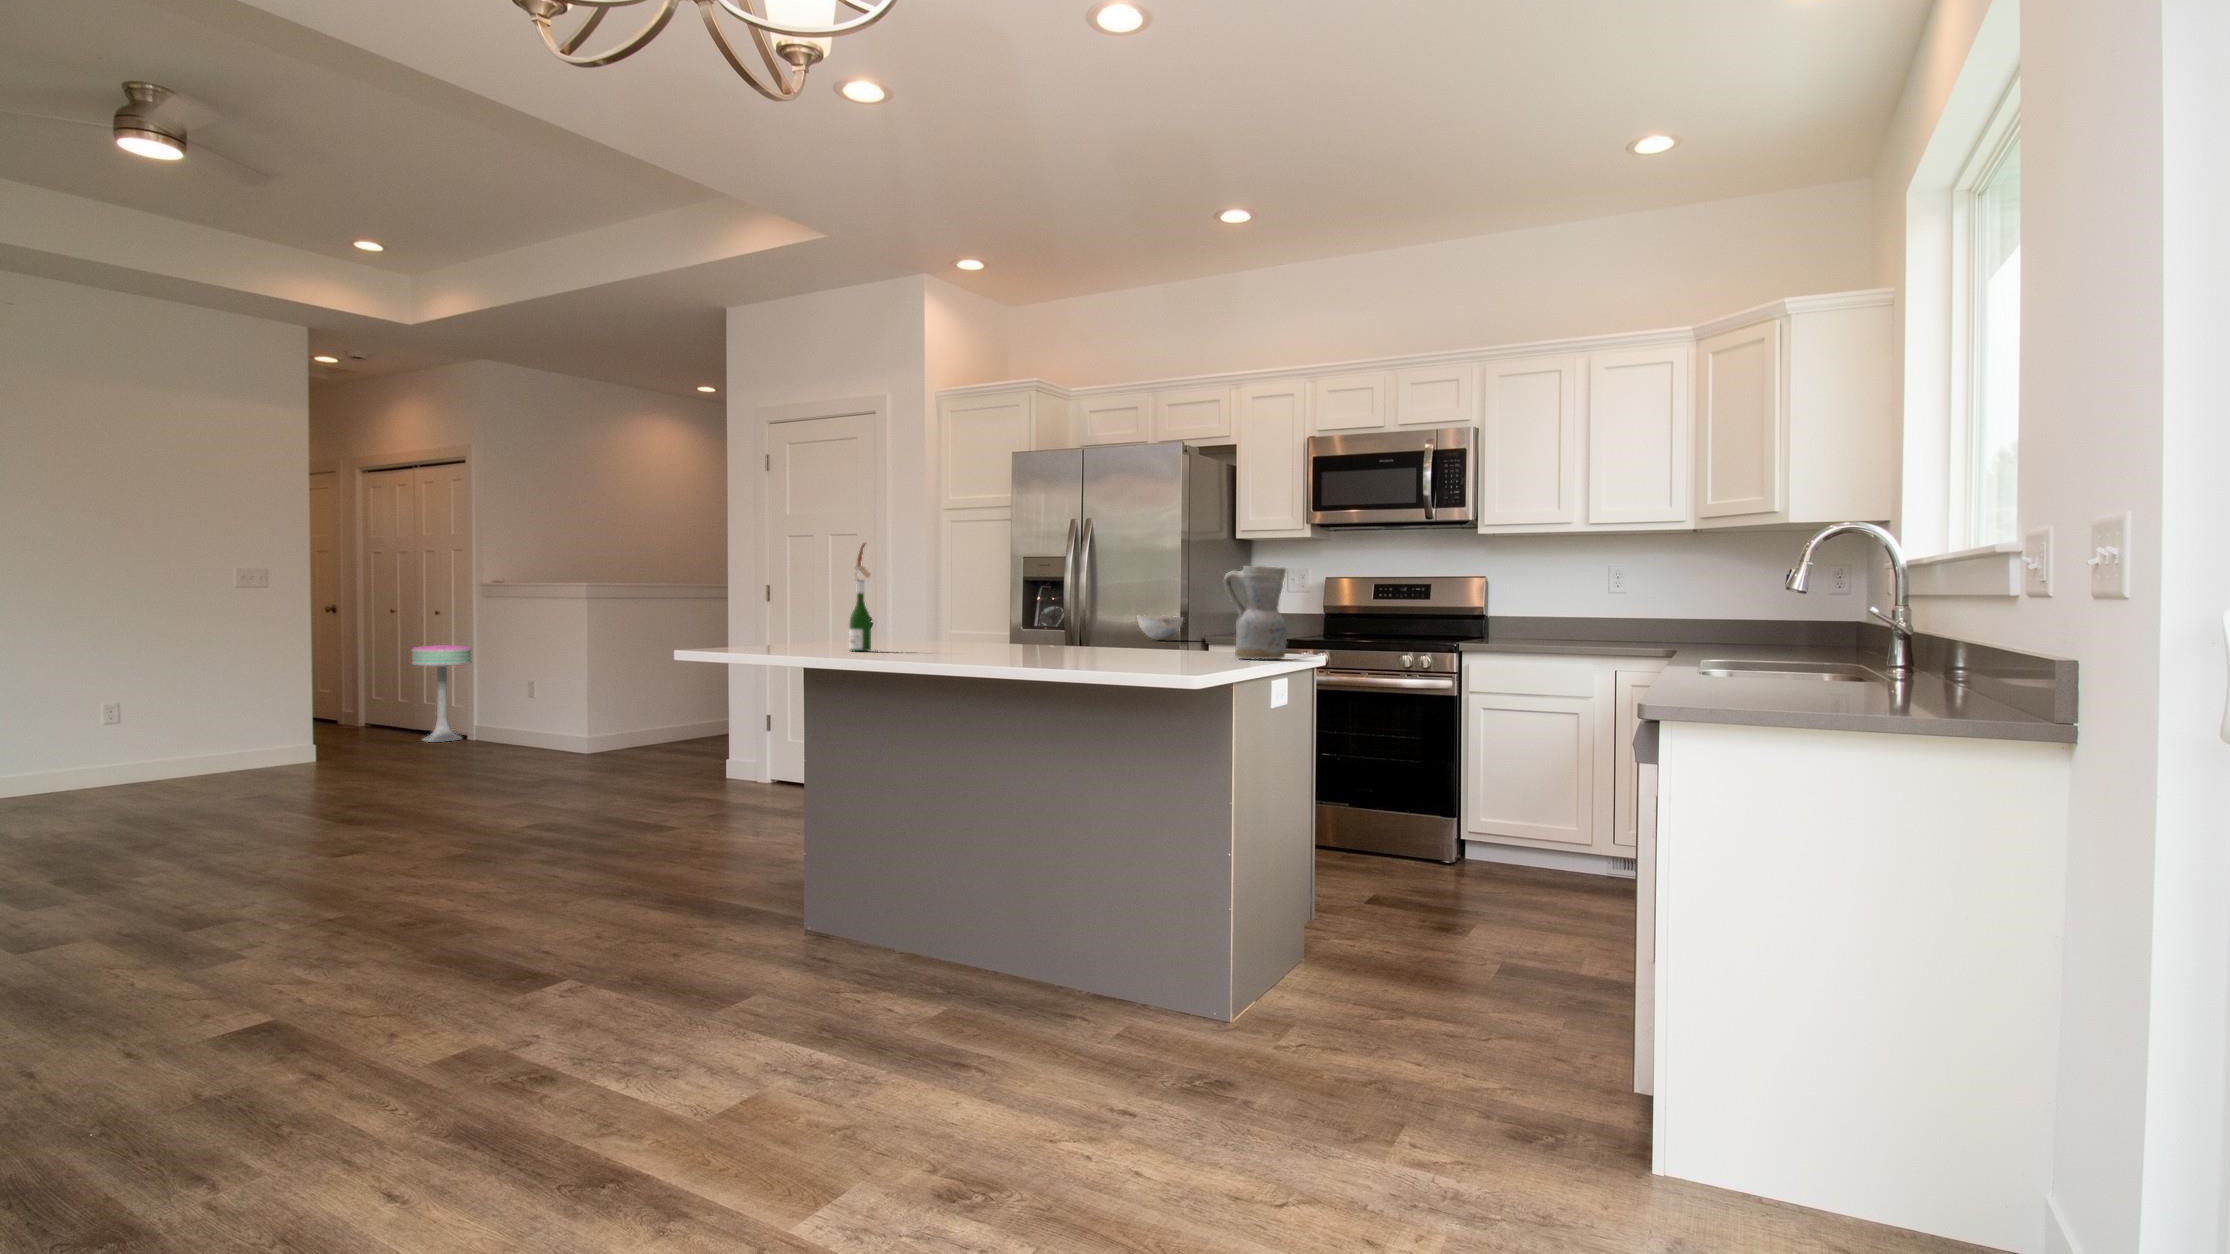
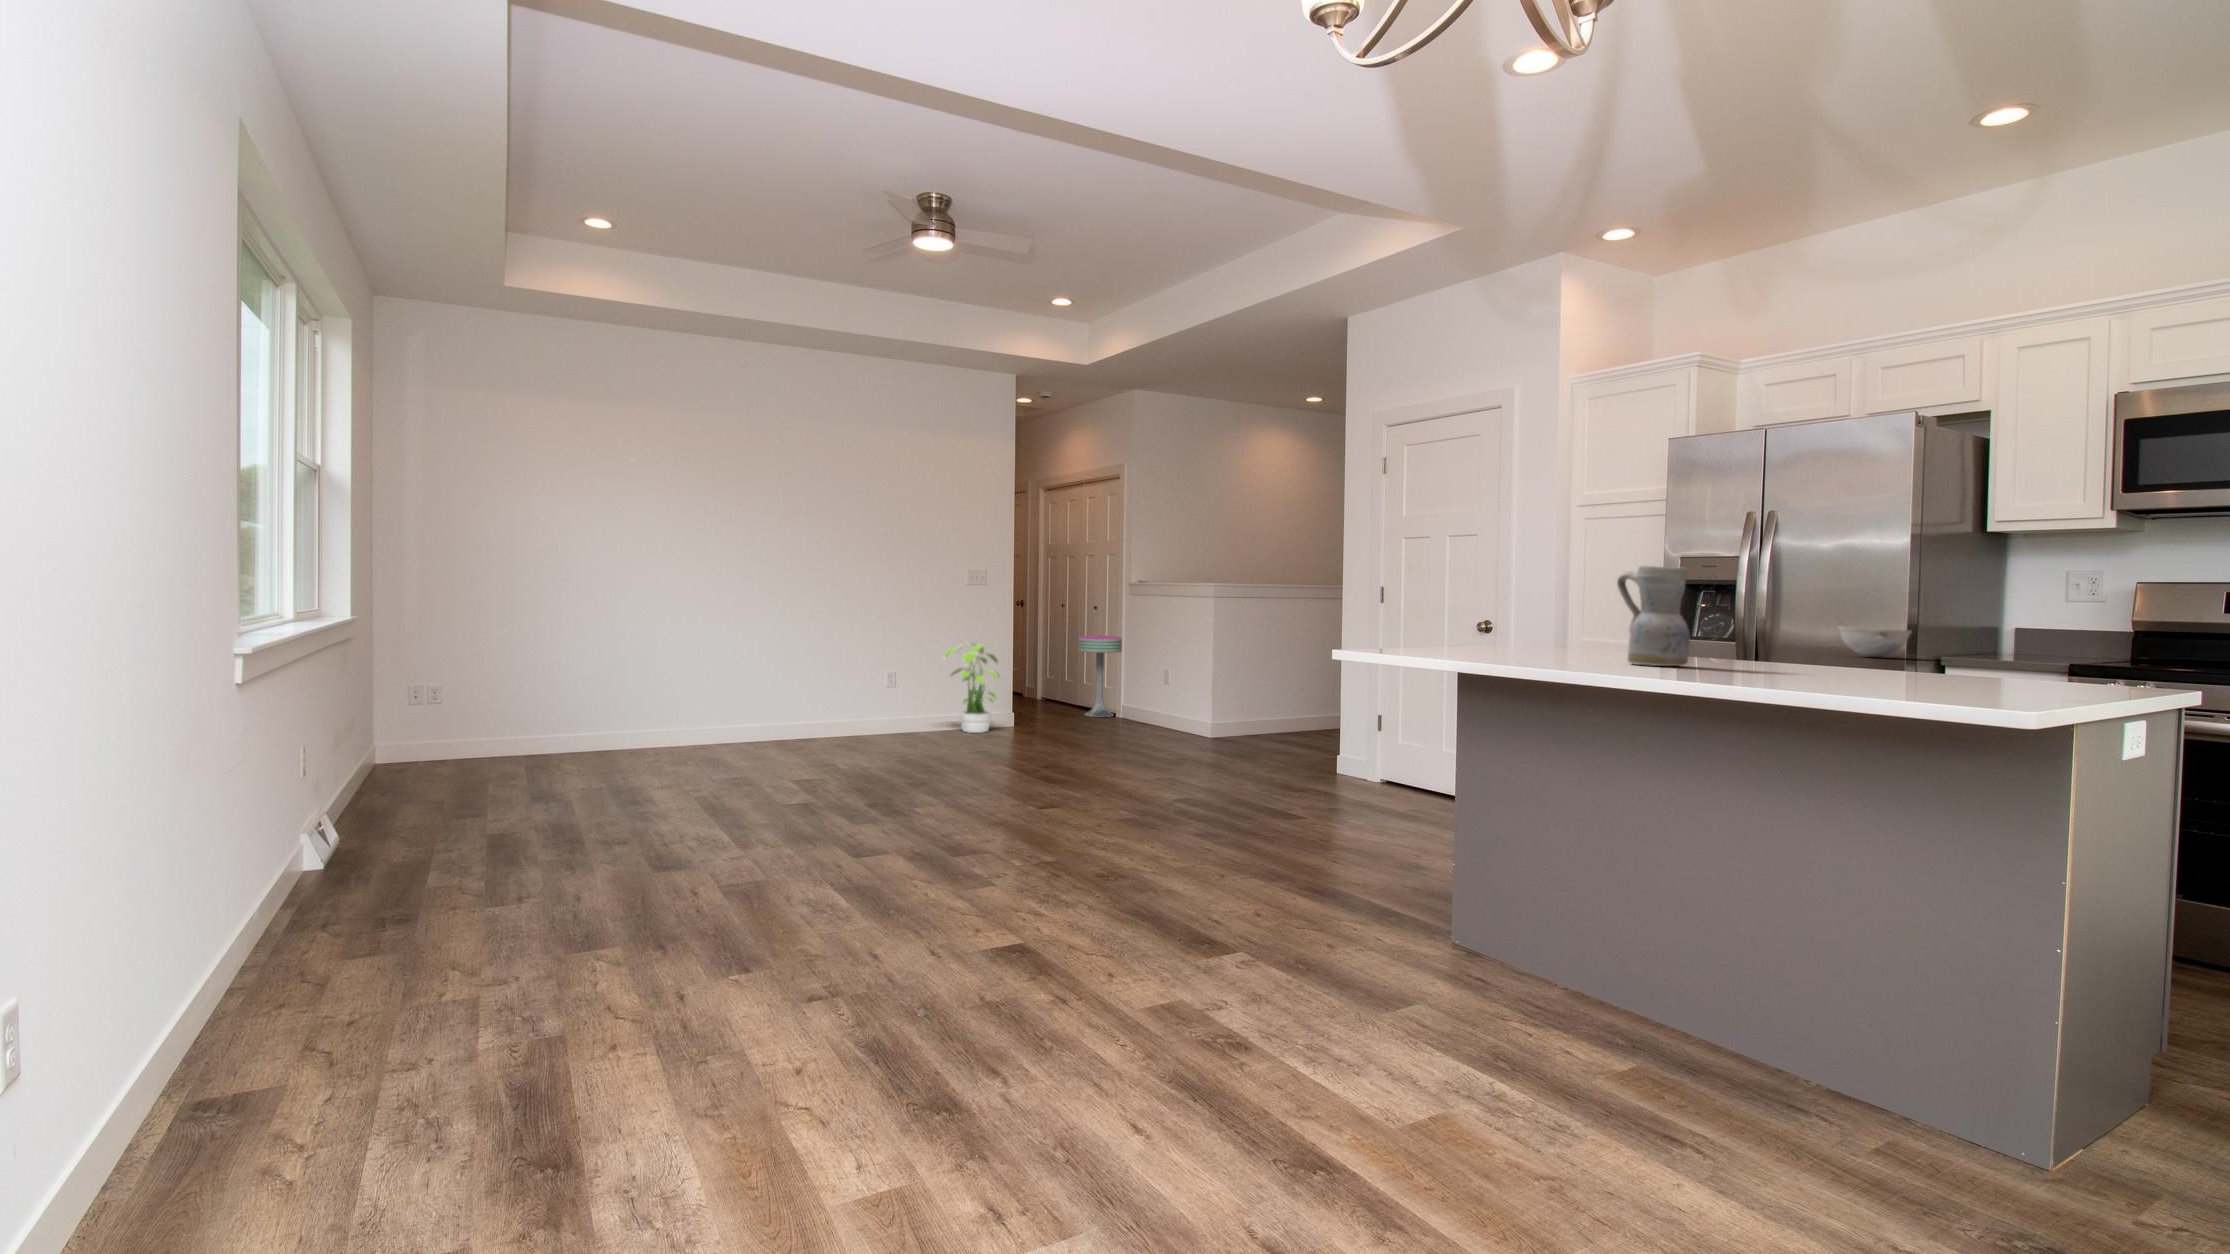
wine bottle: present [849,543,871,651] -> none [1515,545,1547,660]
ceramic pitcher: present [1224,566,1287,660] -> present [1617,566,1690,666]
potted plant: none [198,657,291,774] -> present [944,643,1000,733]

